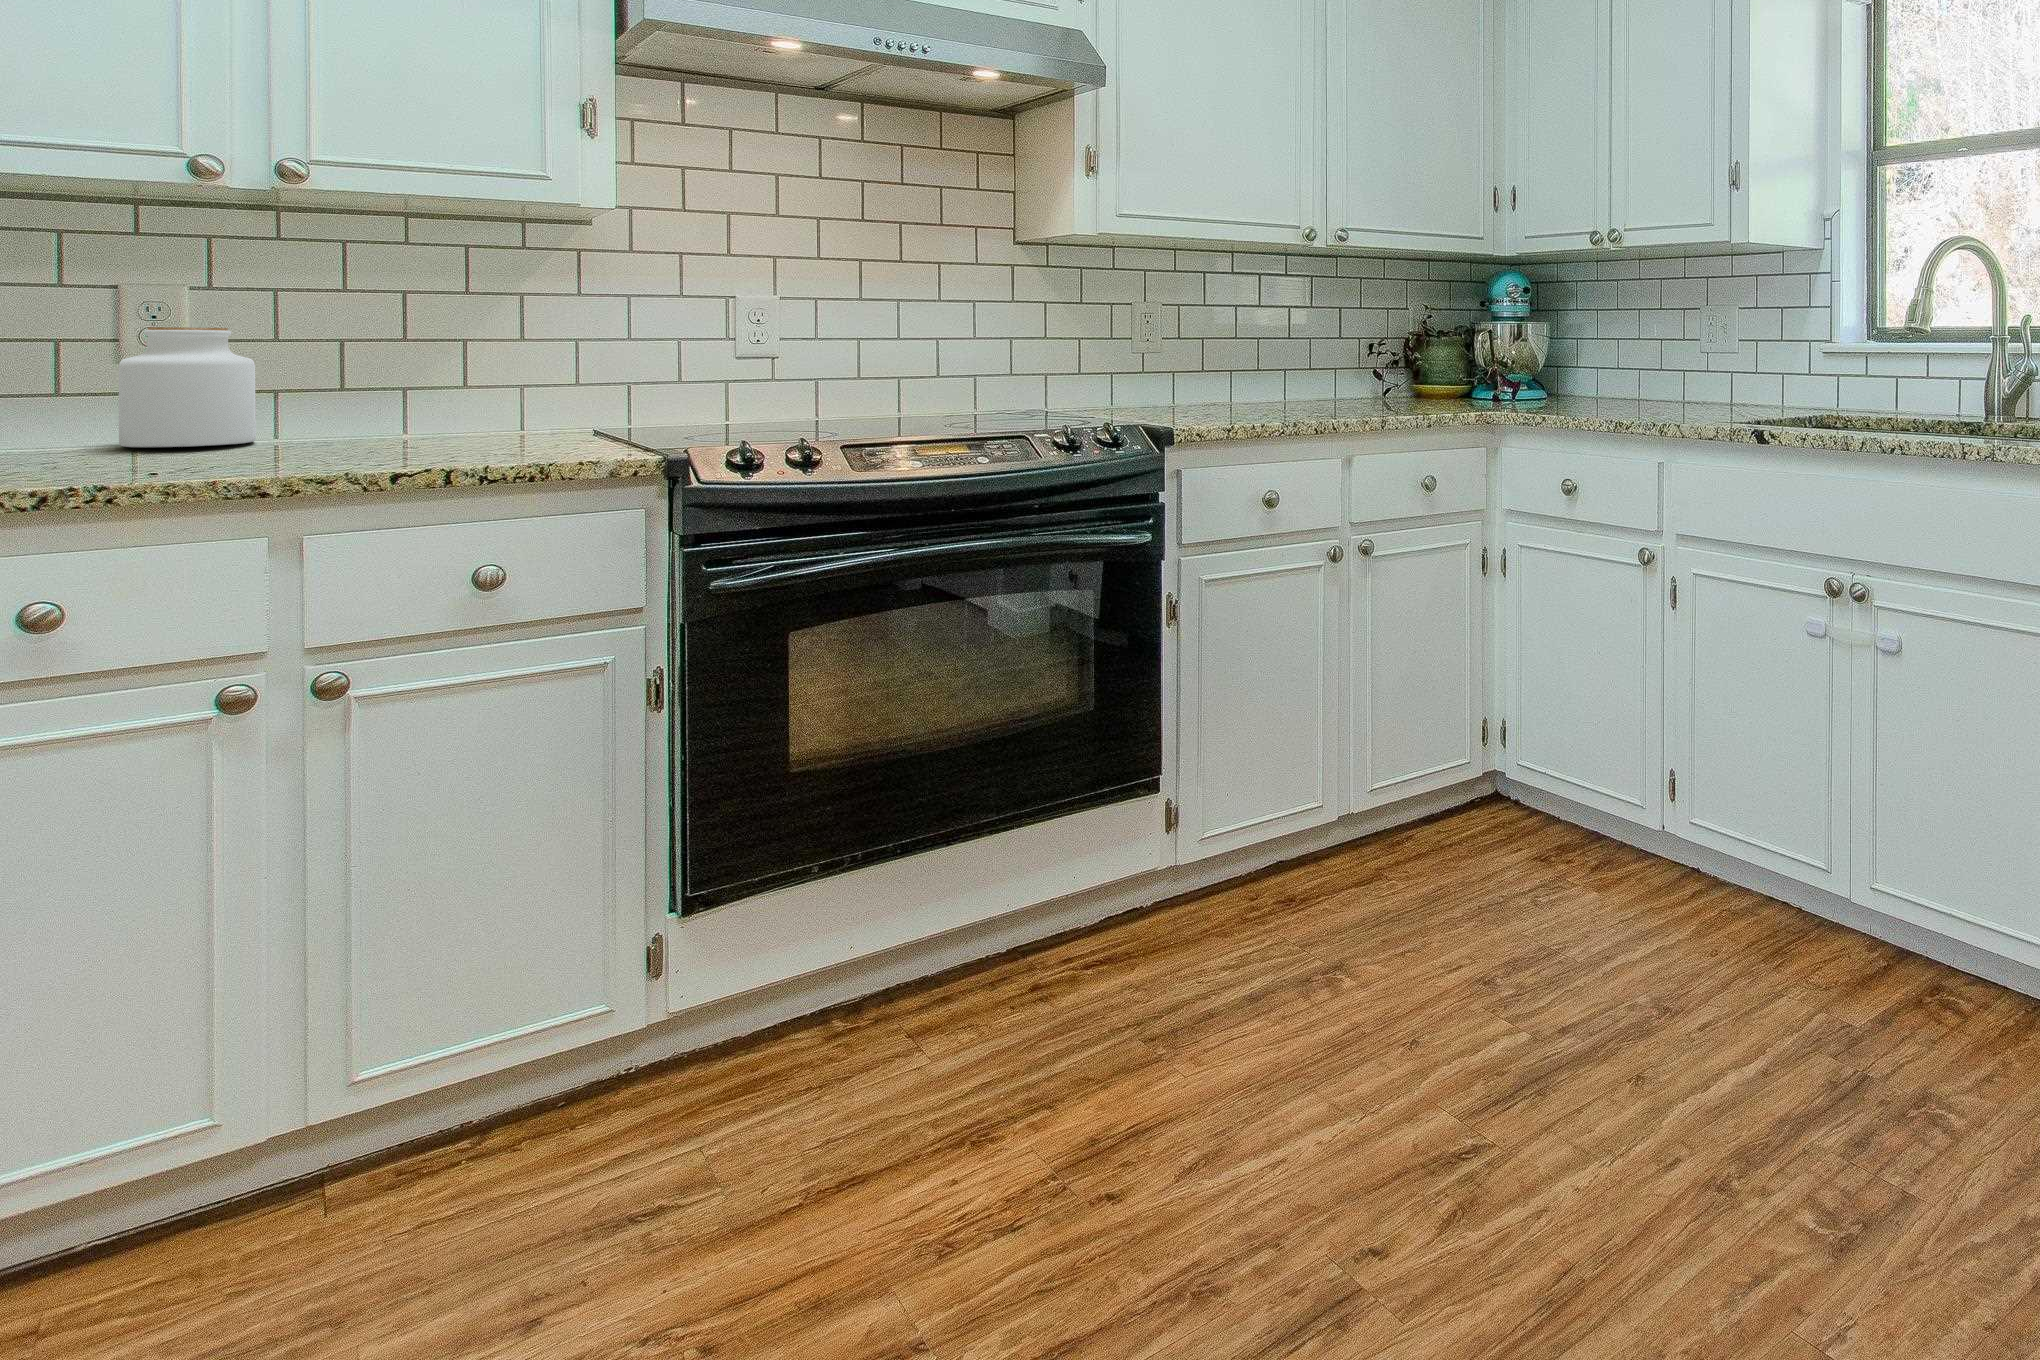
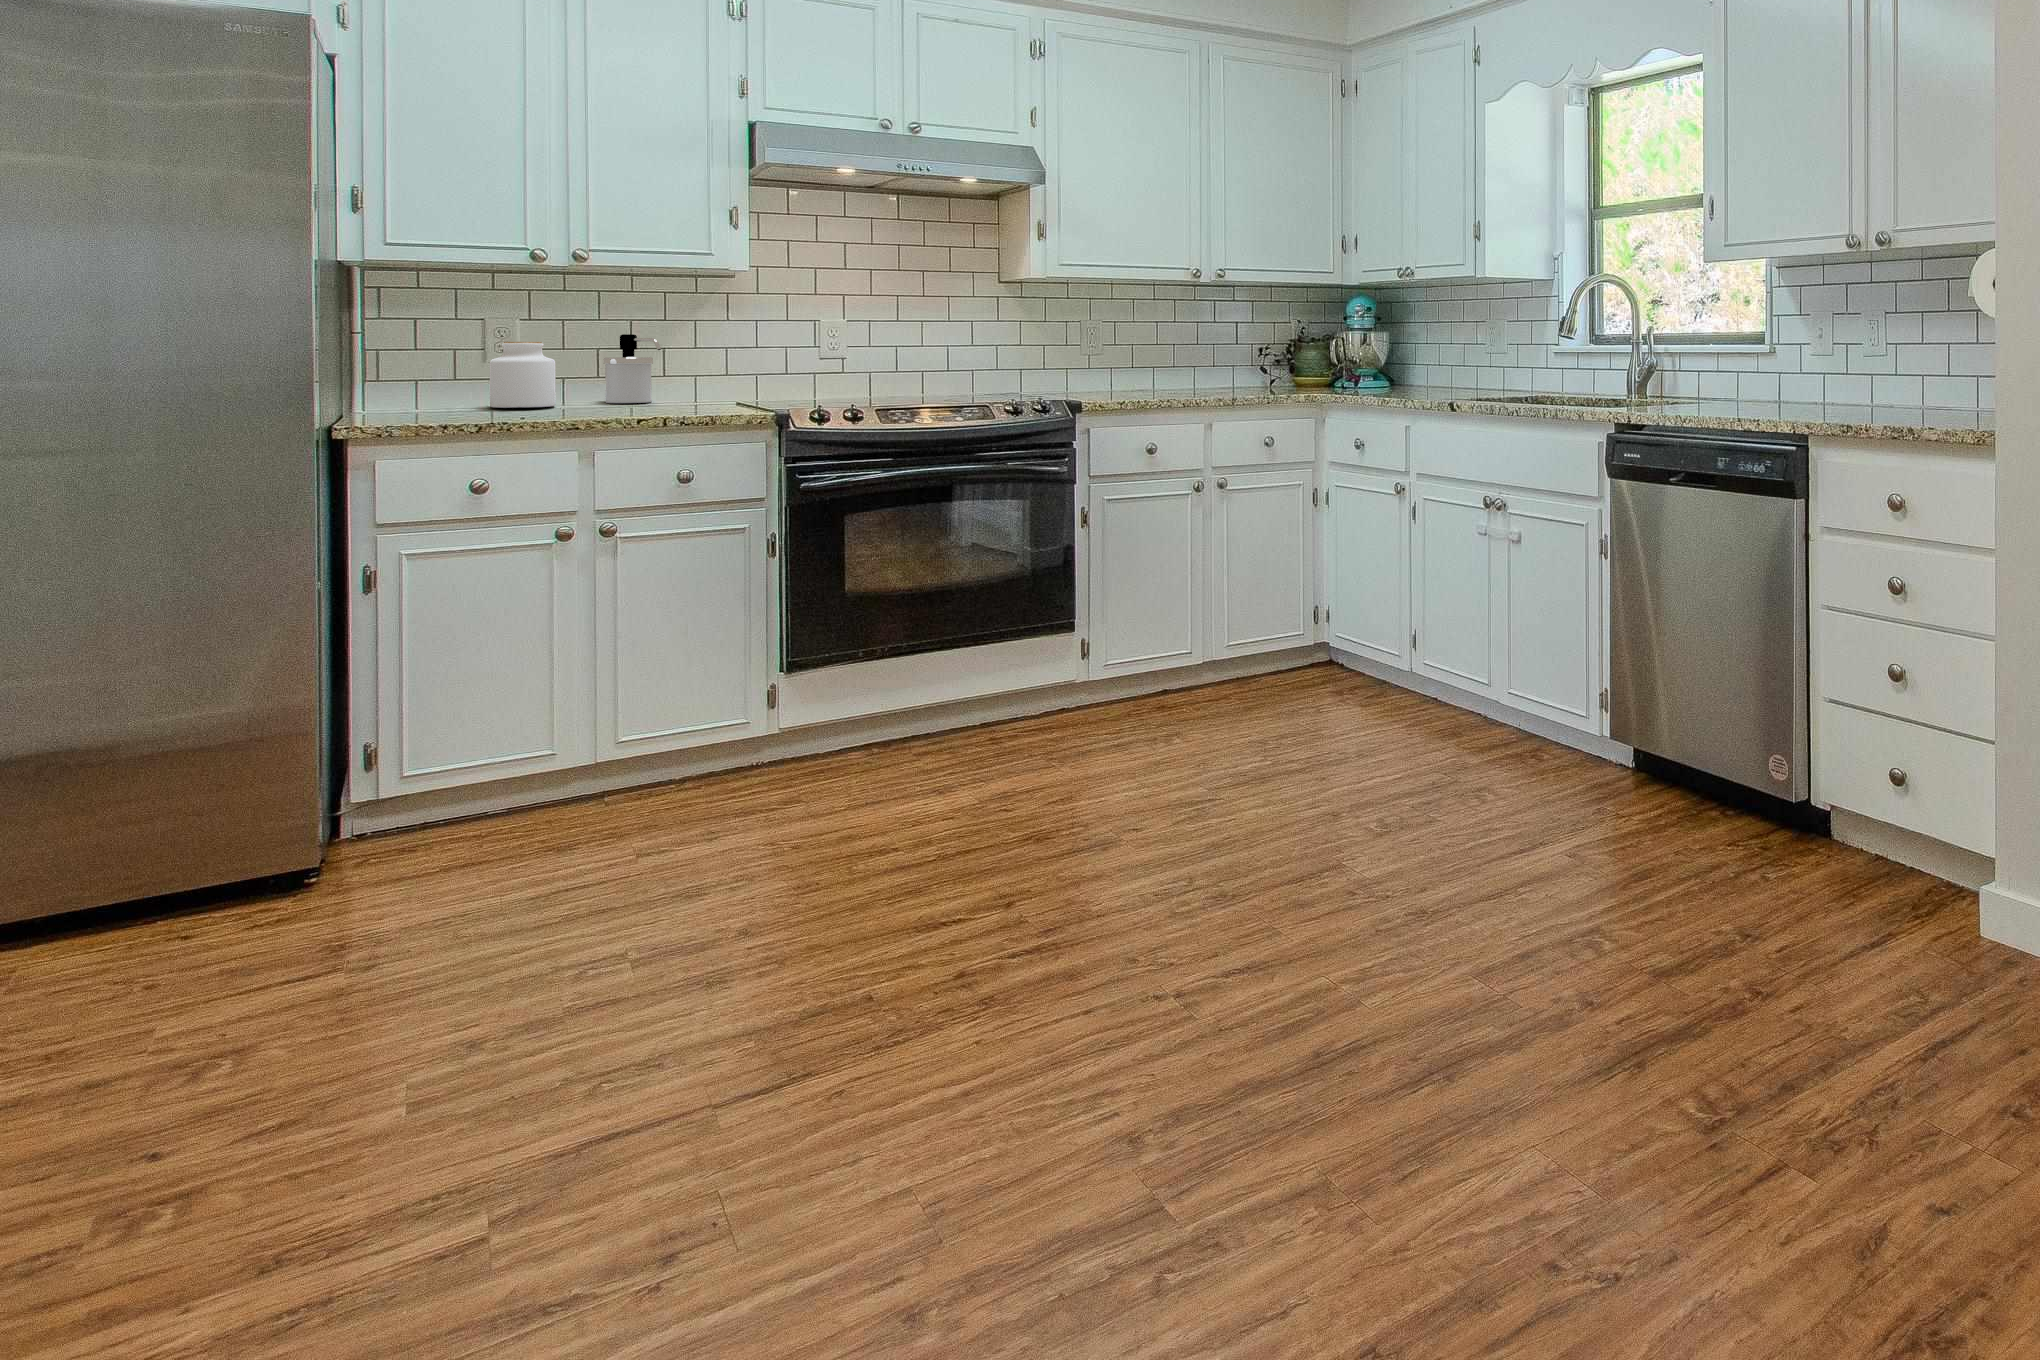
soap dispenser: none [356,316,460,434] -> present [604,334,661,403]

